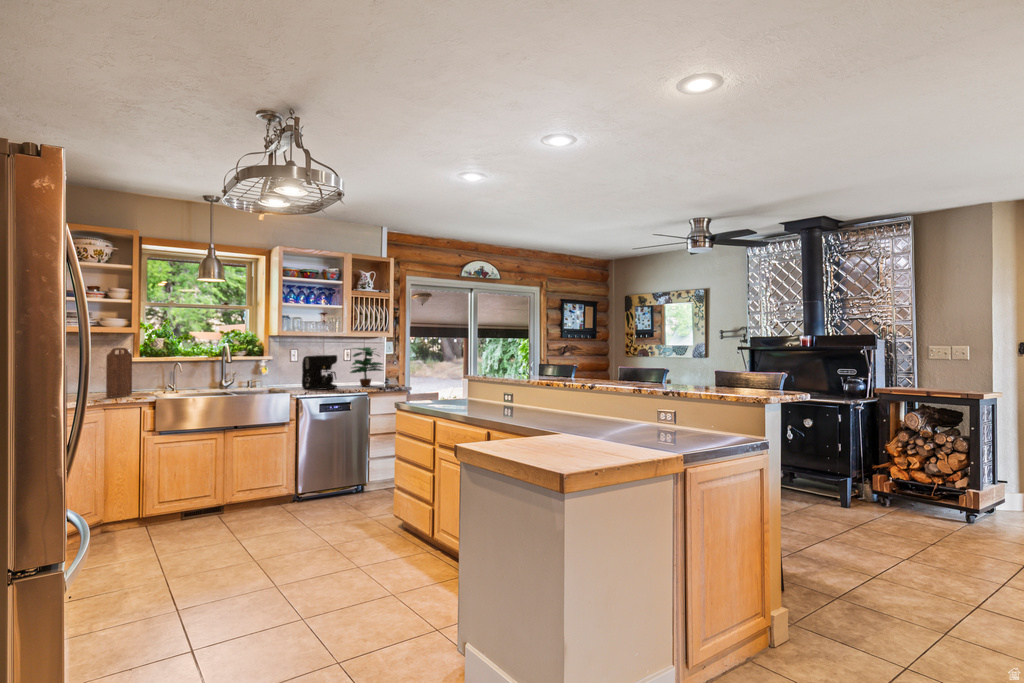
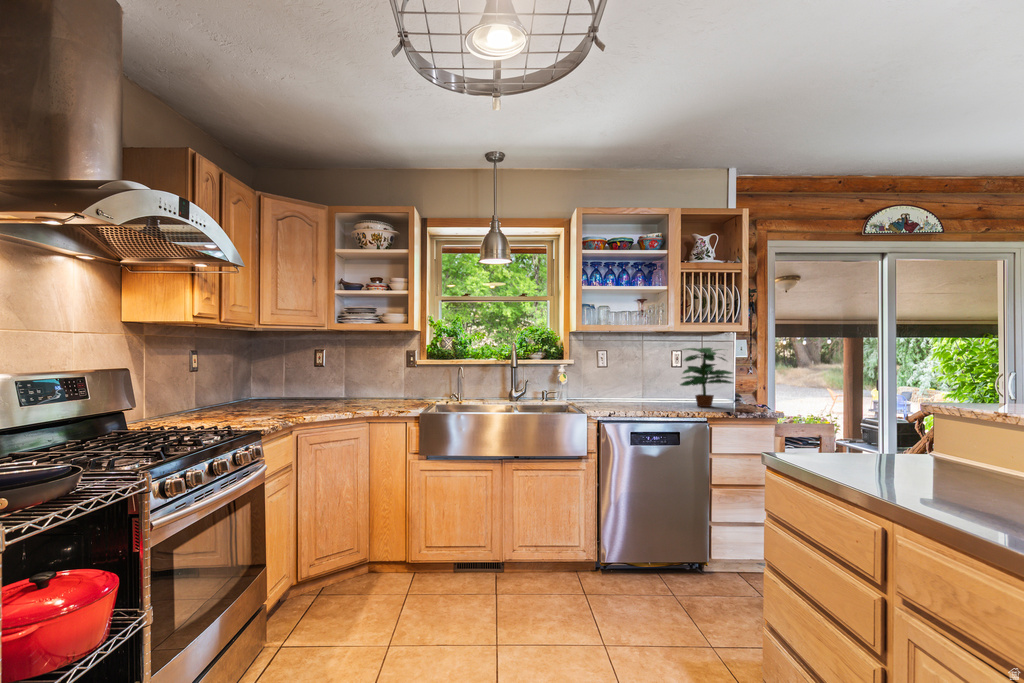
cutting board: present [106,348,132,398] -> none [375,347,406,408]
coffee maker: present [302,355,337,390] -> none [609,358,660,409]

